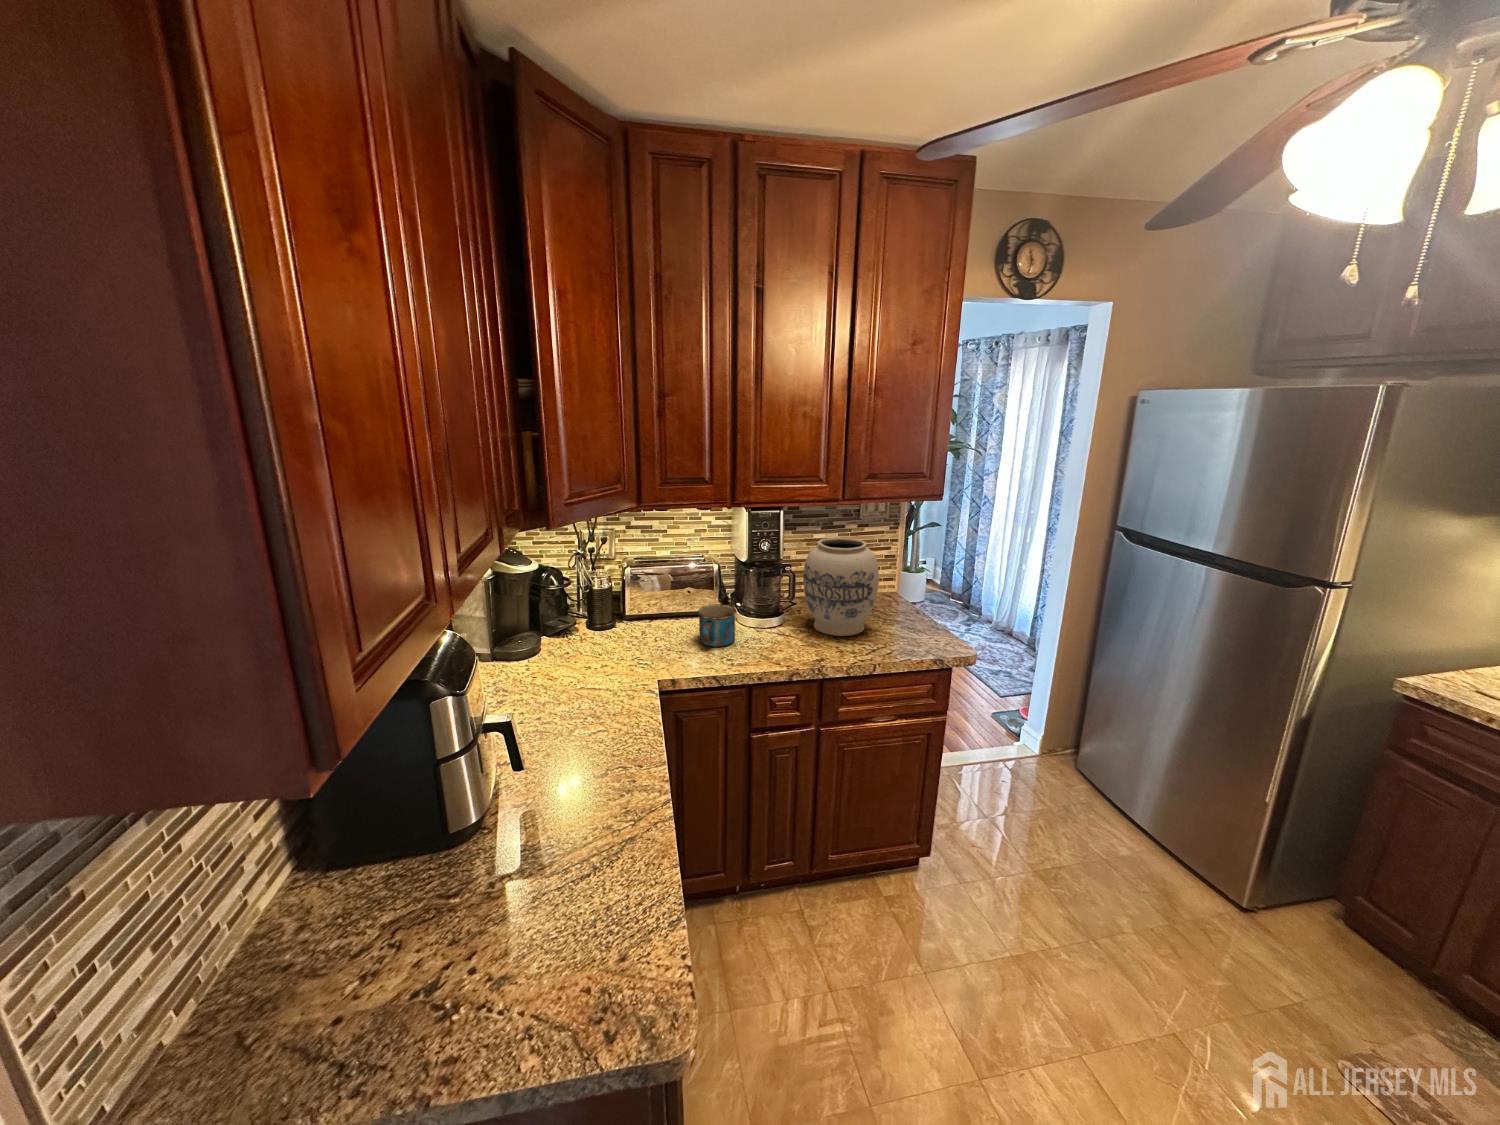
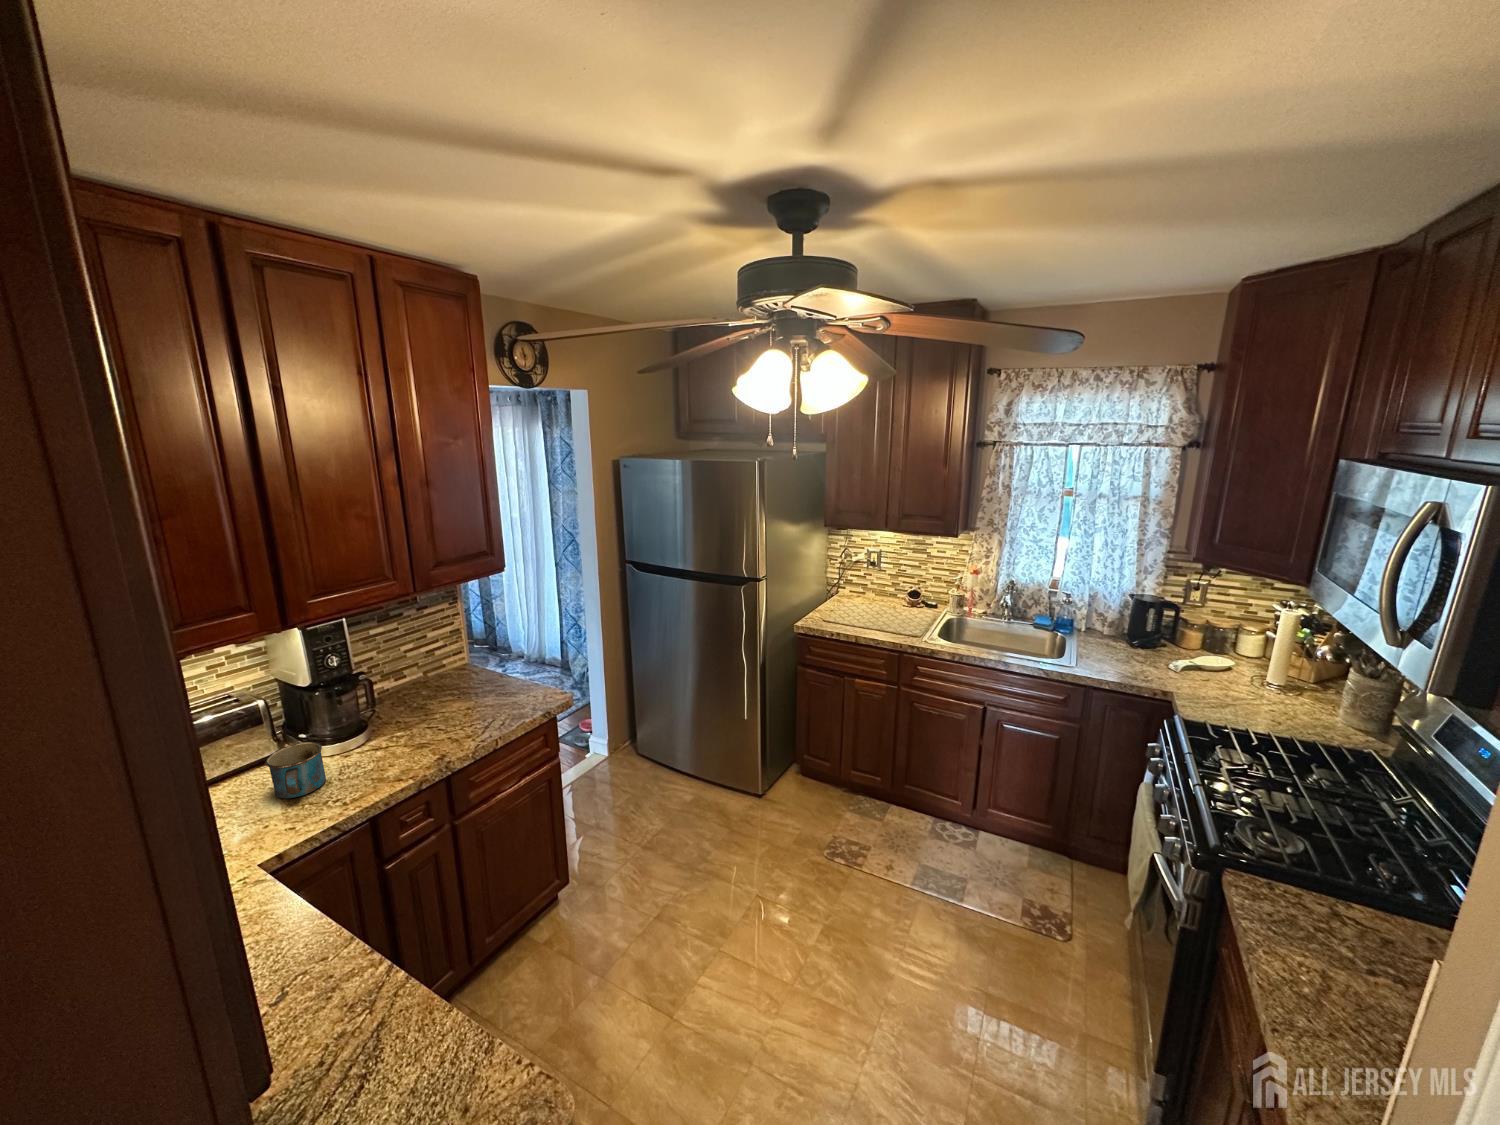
vase: present [803,538,879,636] -> none [384,627,470,730]

